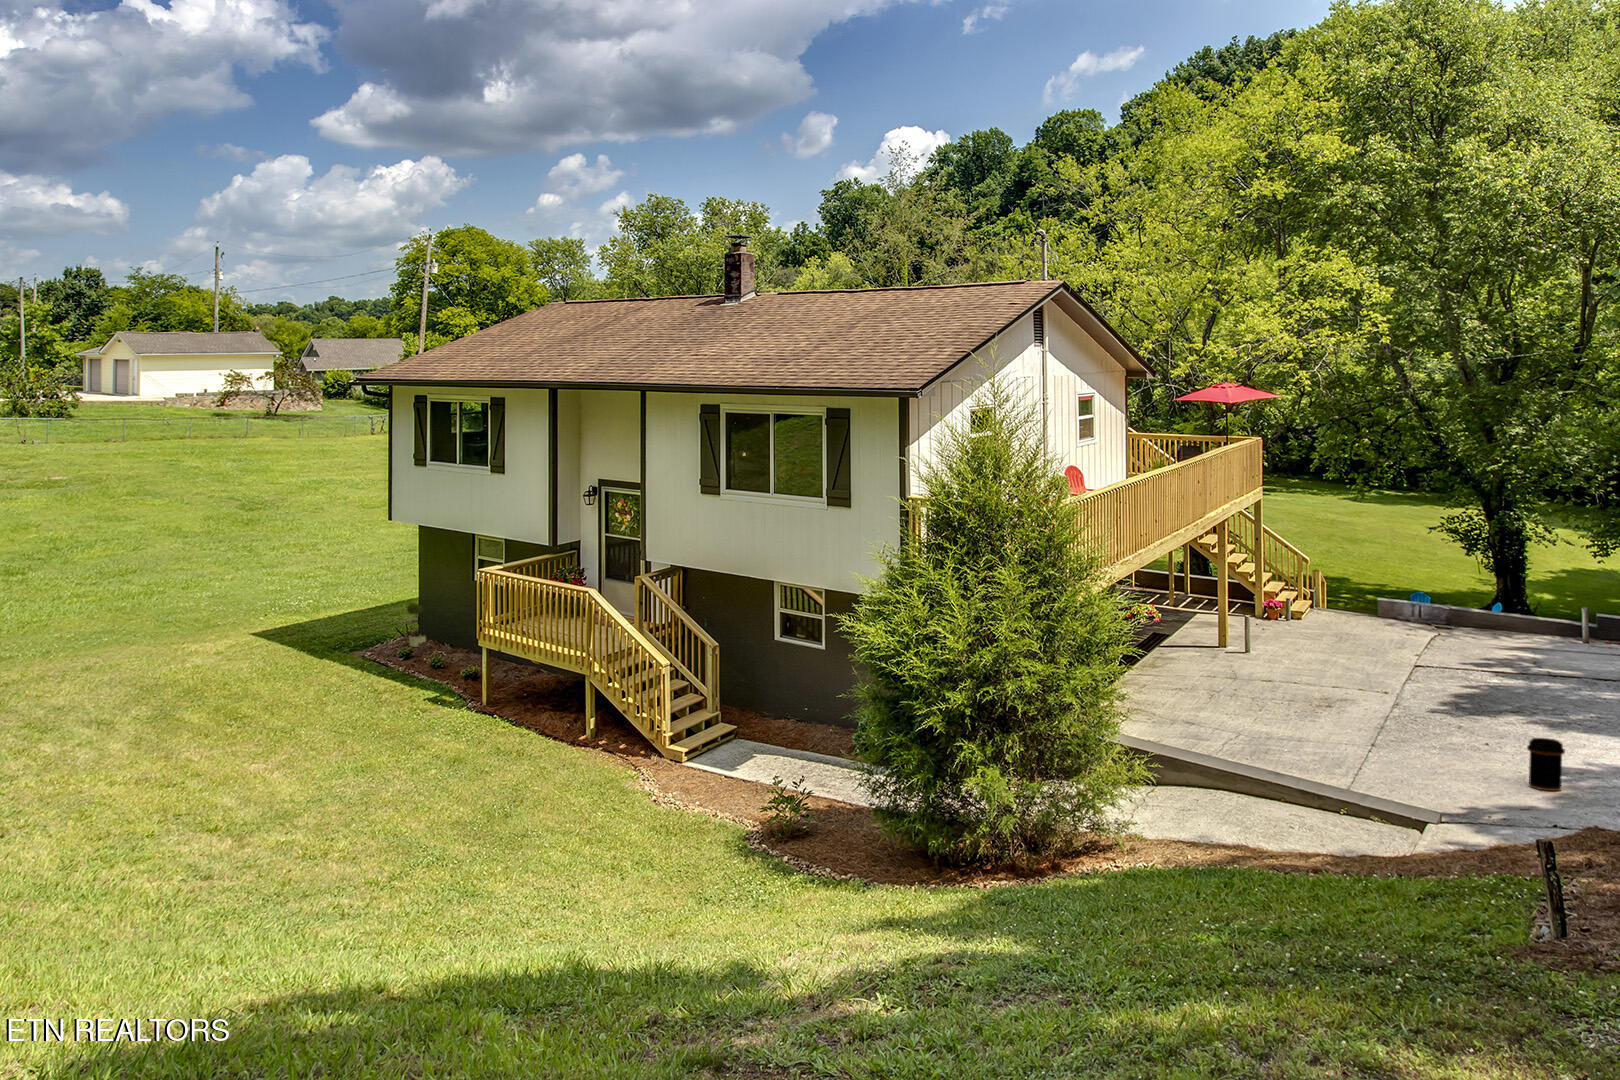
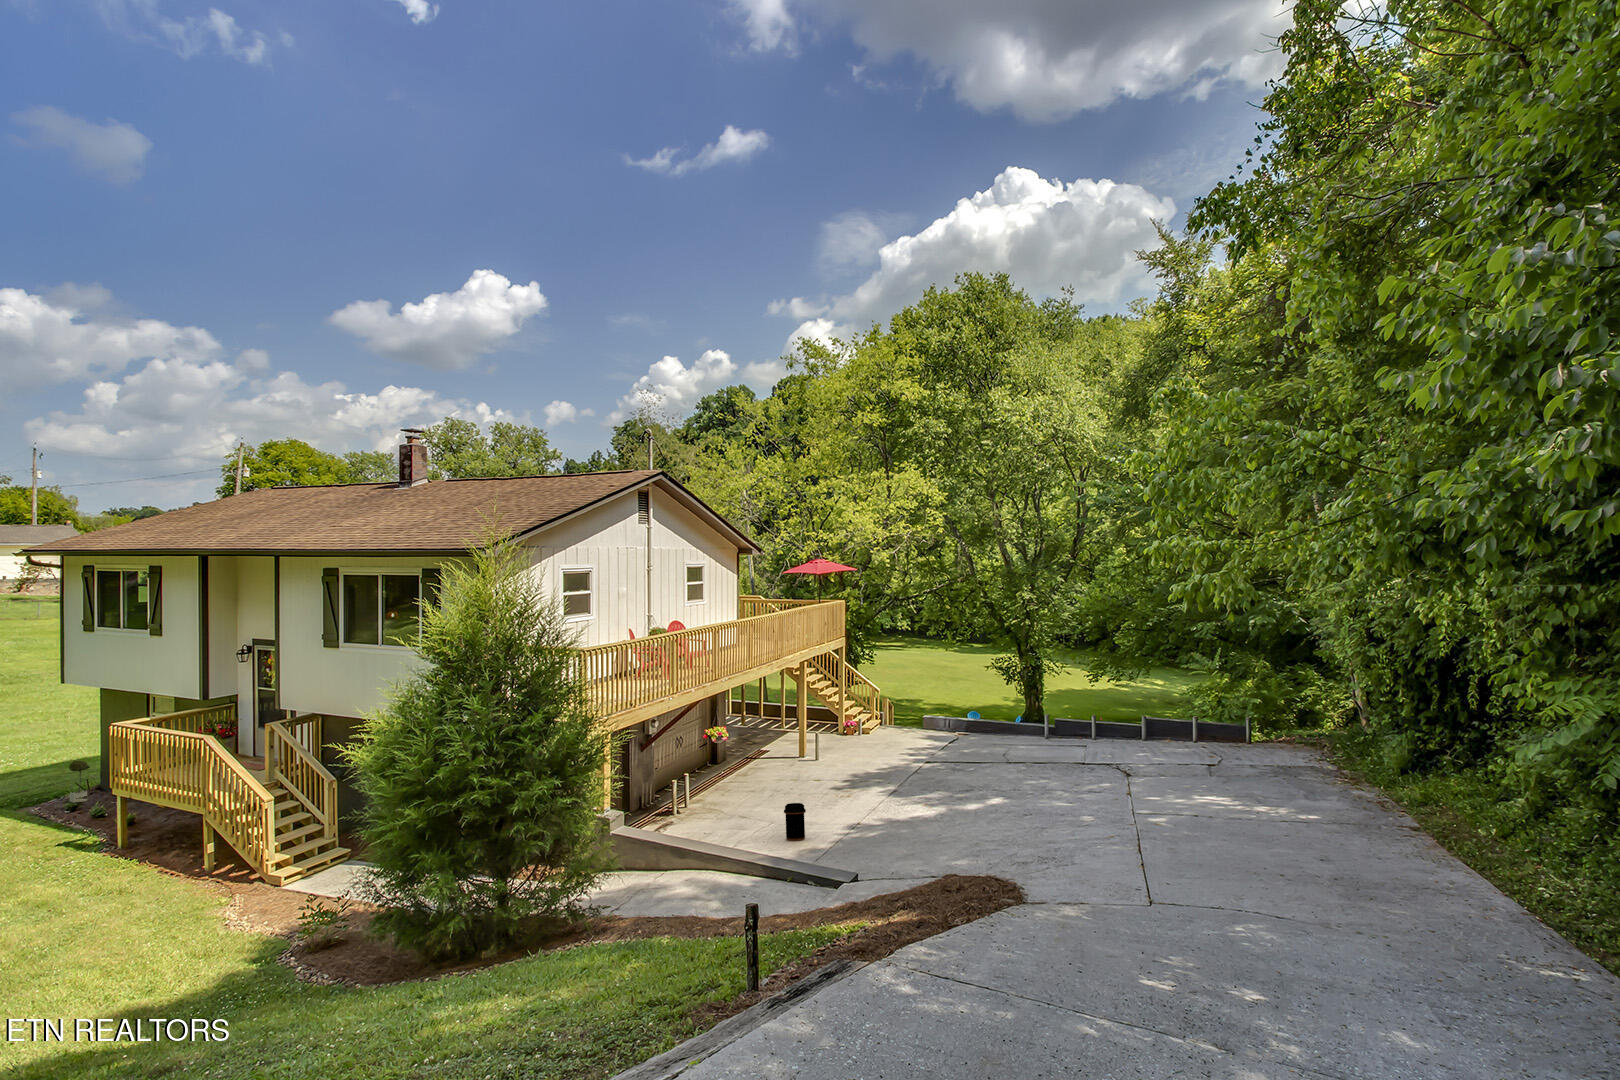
trash can: present [1527,738,1565,791] -> present [784,803,806,841]

